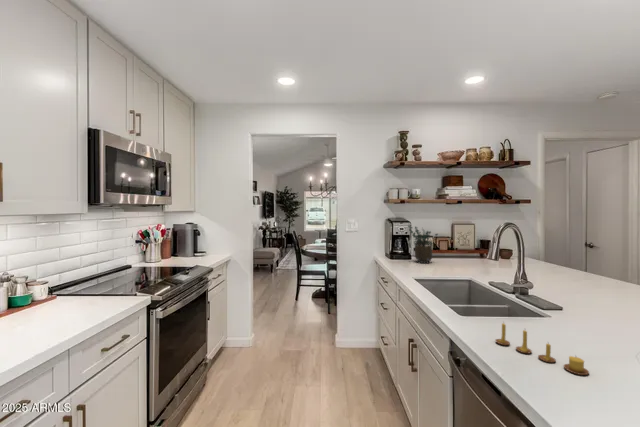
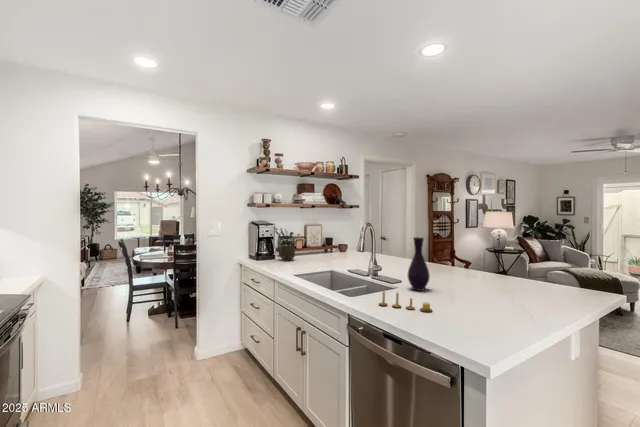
vase: none [568,248,612,333] -> present [408,237,430,291]

